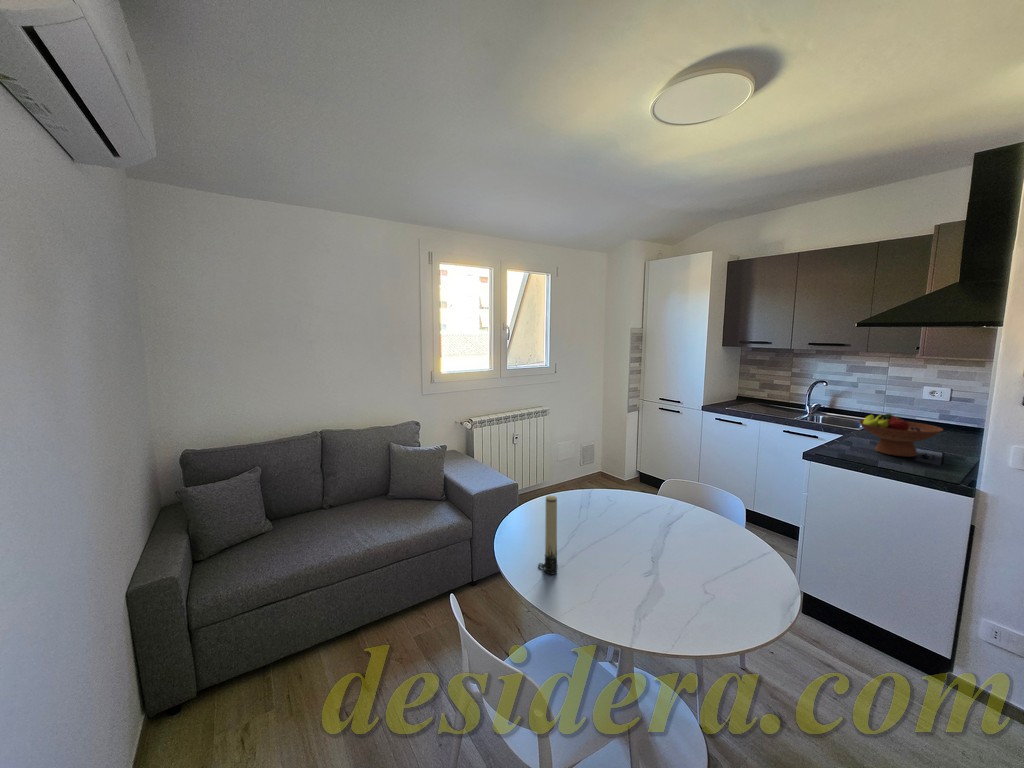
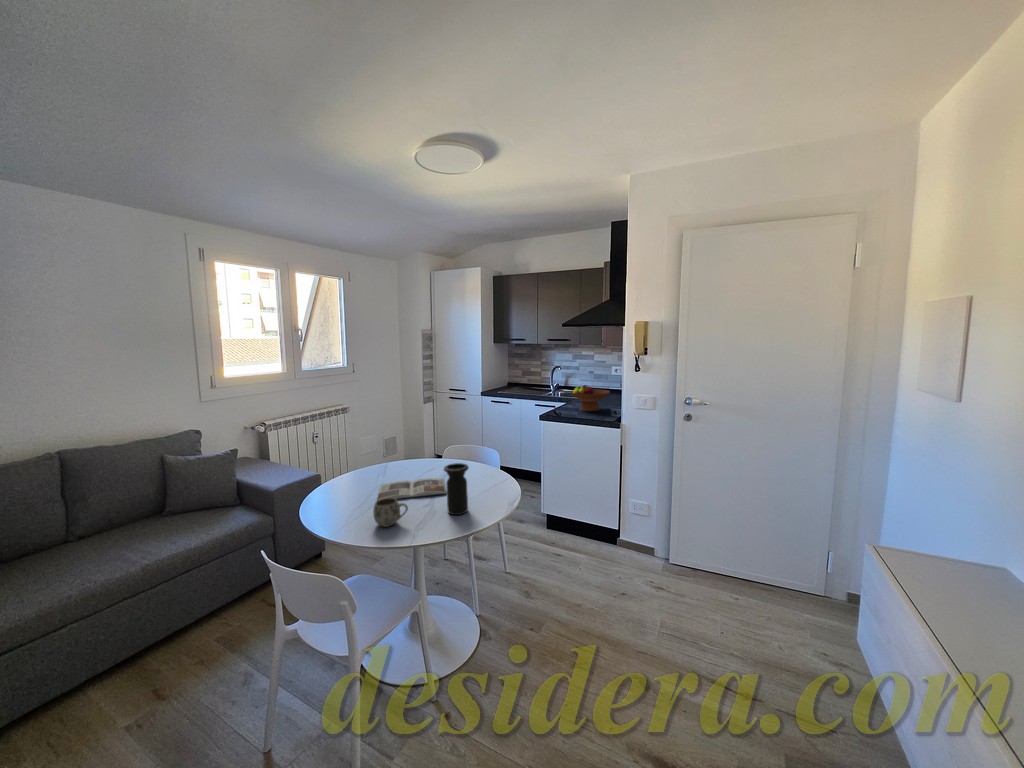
candle: present [538,496,557,575] -> none [343,459,359,519]
magazine: none [579,523,675,562] -> present [377,478,446,501]
vase: none [681,530,723,614] -> present [444,463,468,515]
mug: none [577,560,625,604] -> present [373,498,408,527]

